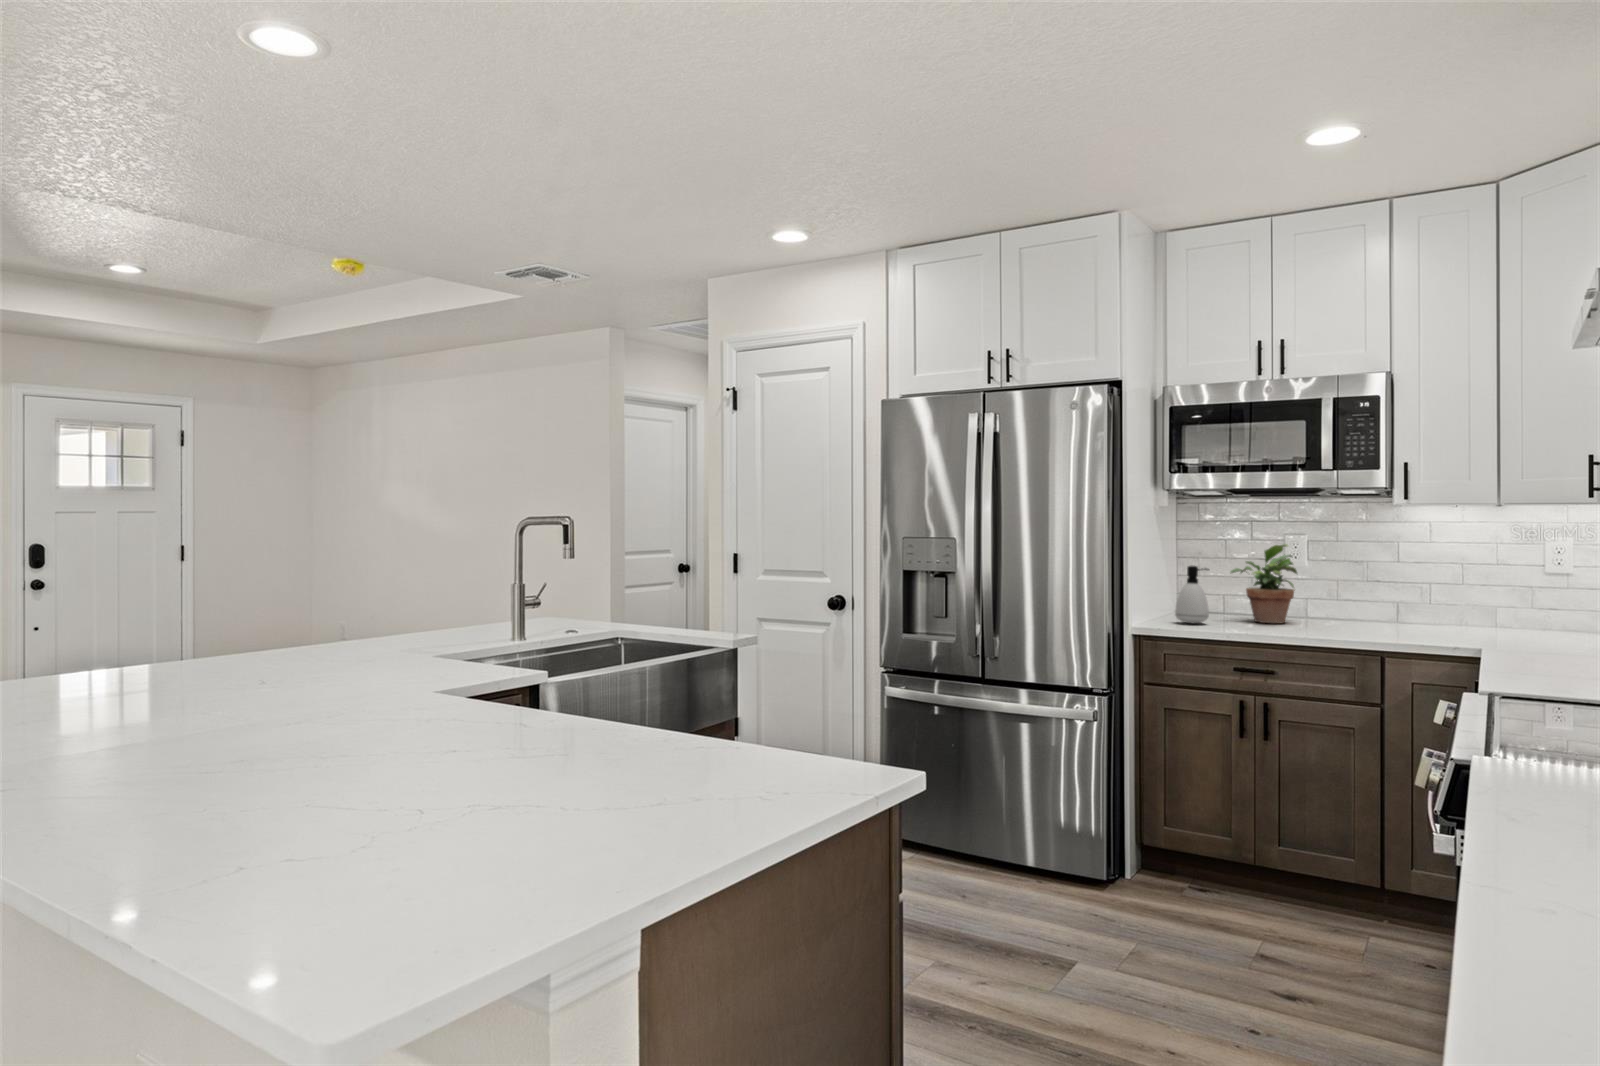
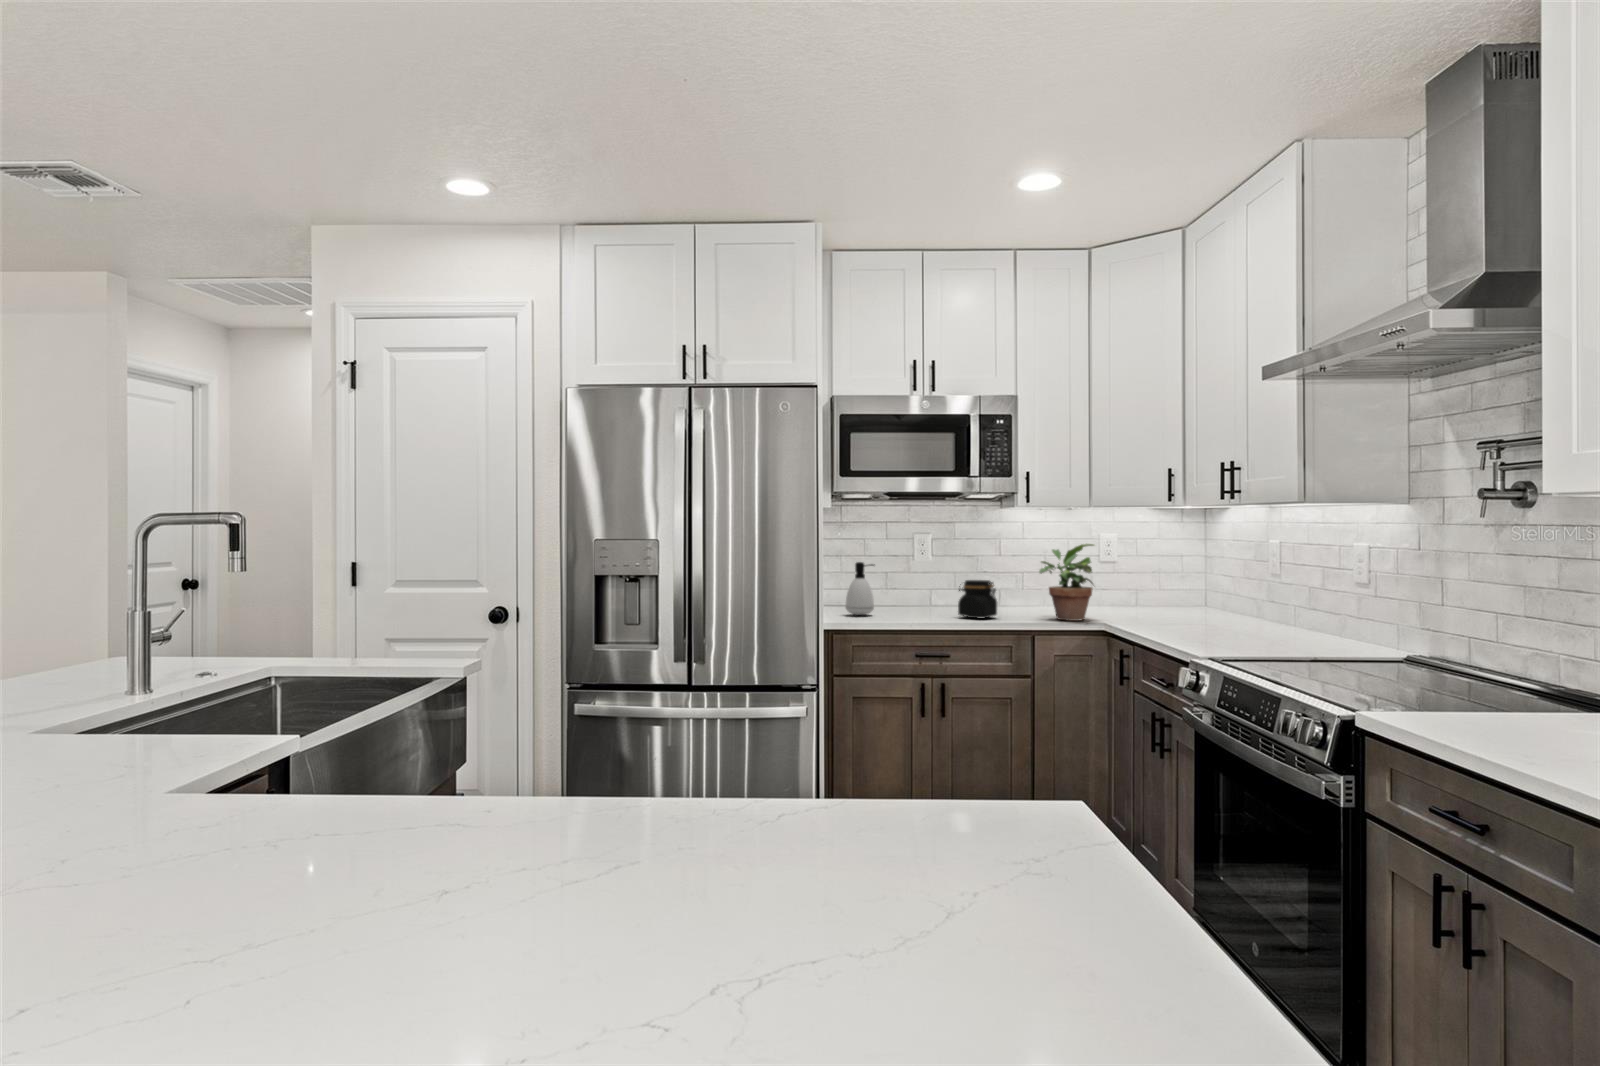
potted plant: present [1230,544,1297,623] -> present [1039,544,1094,621]
jar: none [1305,590,1357,636] -> present [958,580,997,618]

